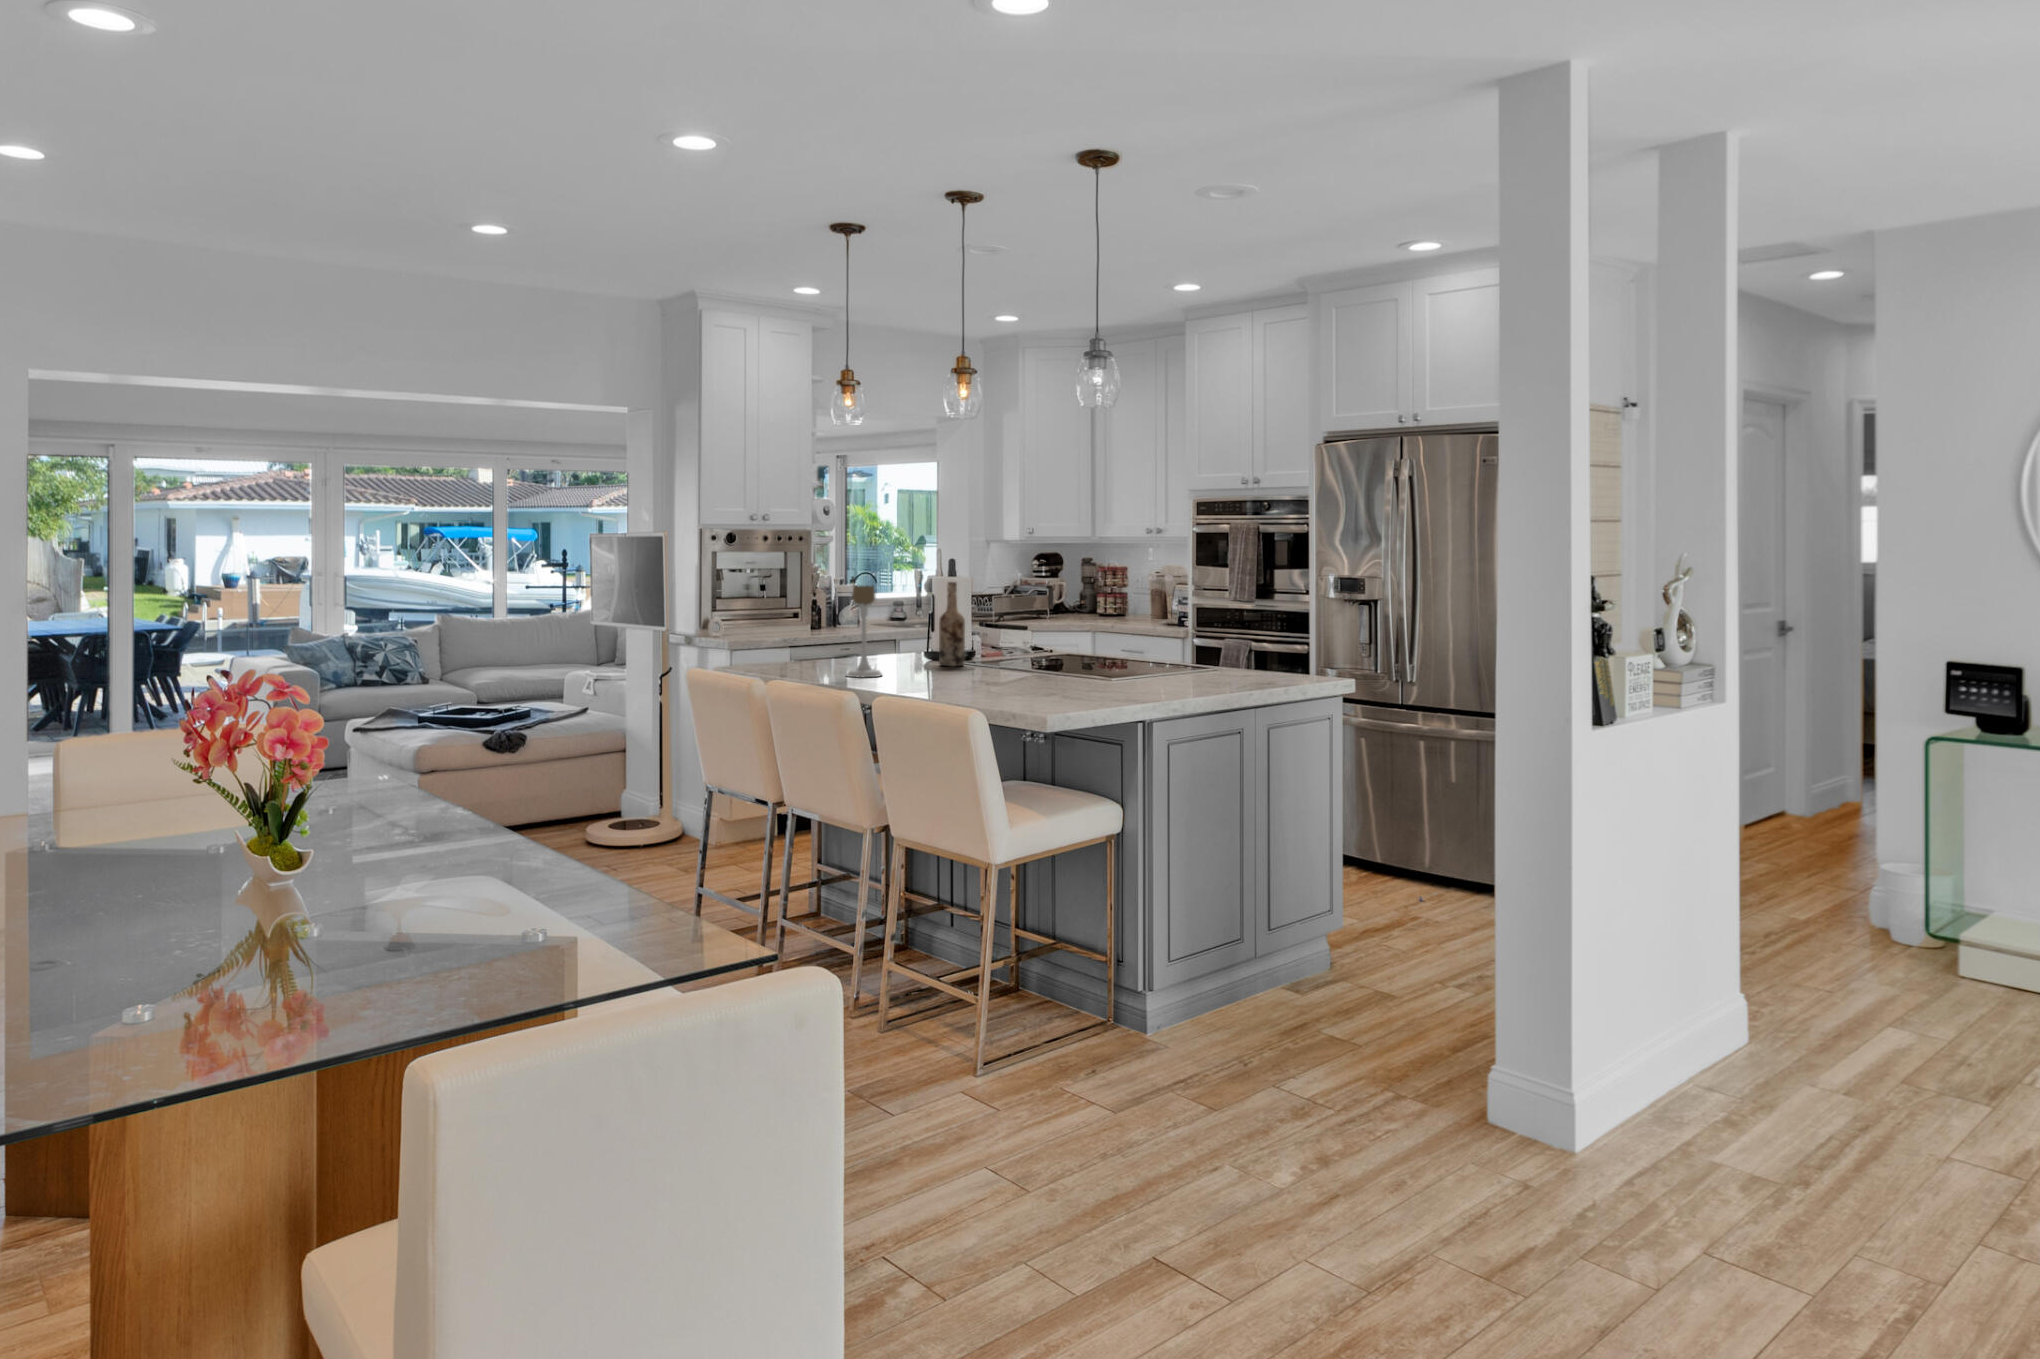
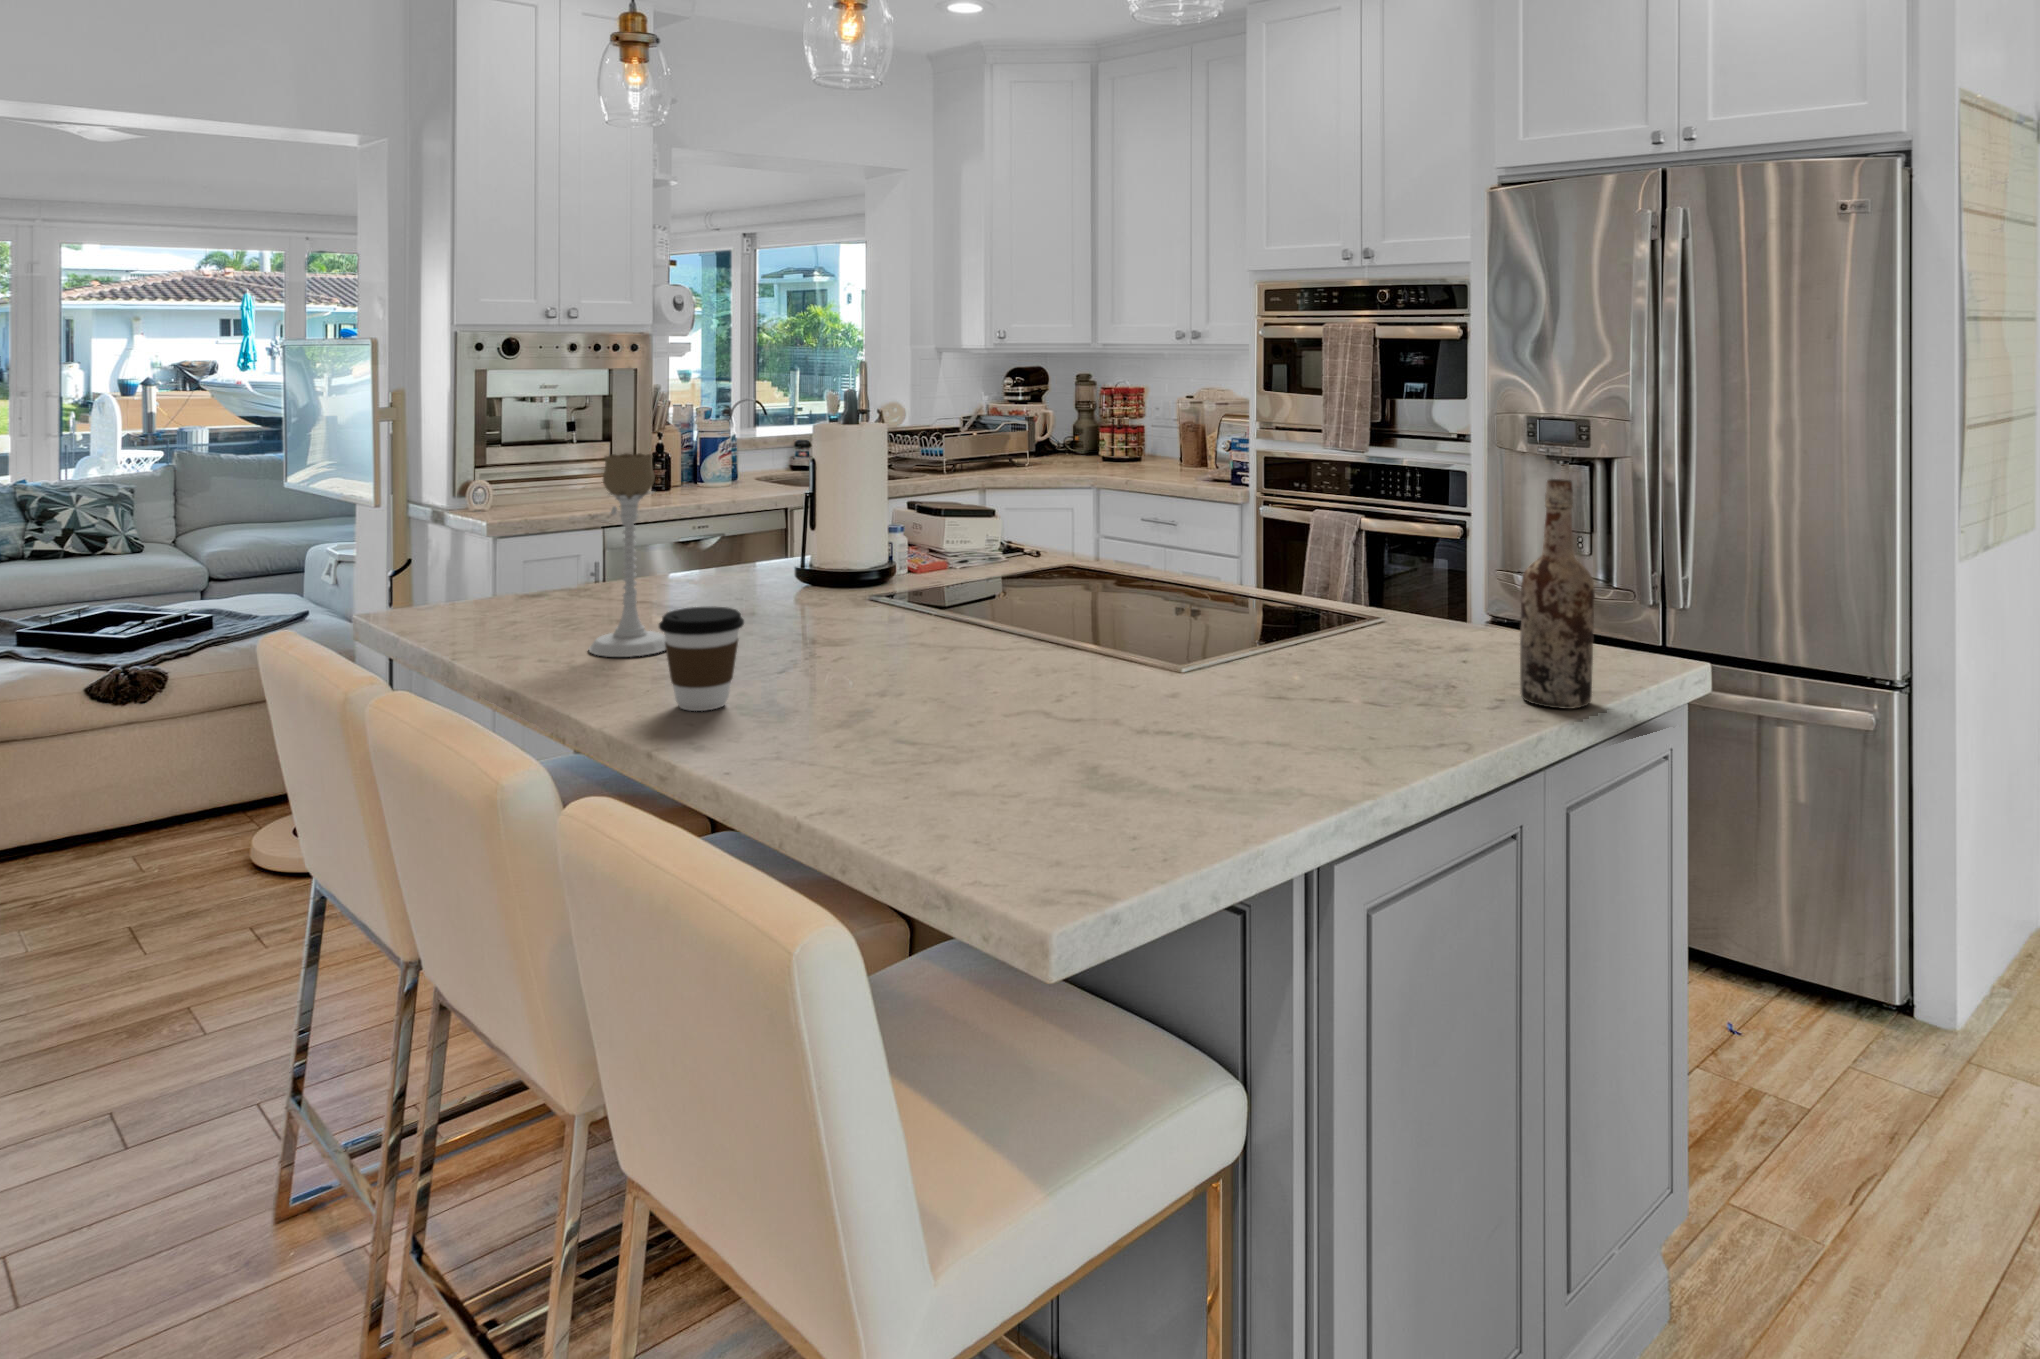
wine bottle: present [939,582,965,666] -> present [1520,479,1595,709]
coffee cup: none [893,647,929,688] -> present [659,607,744,711]

